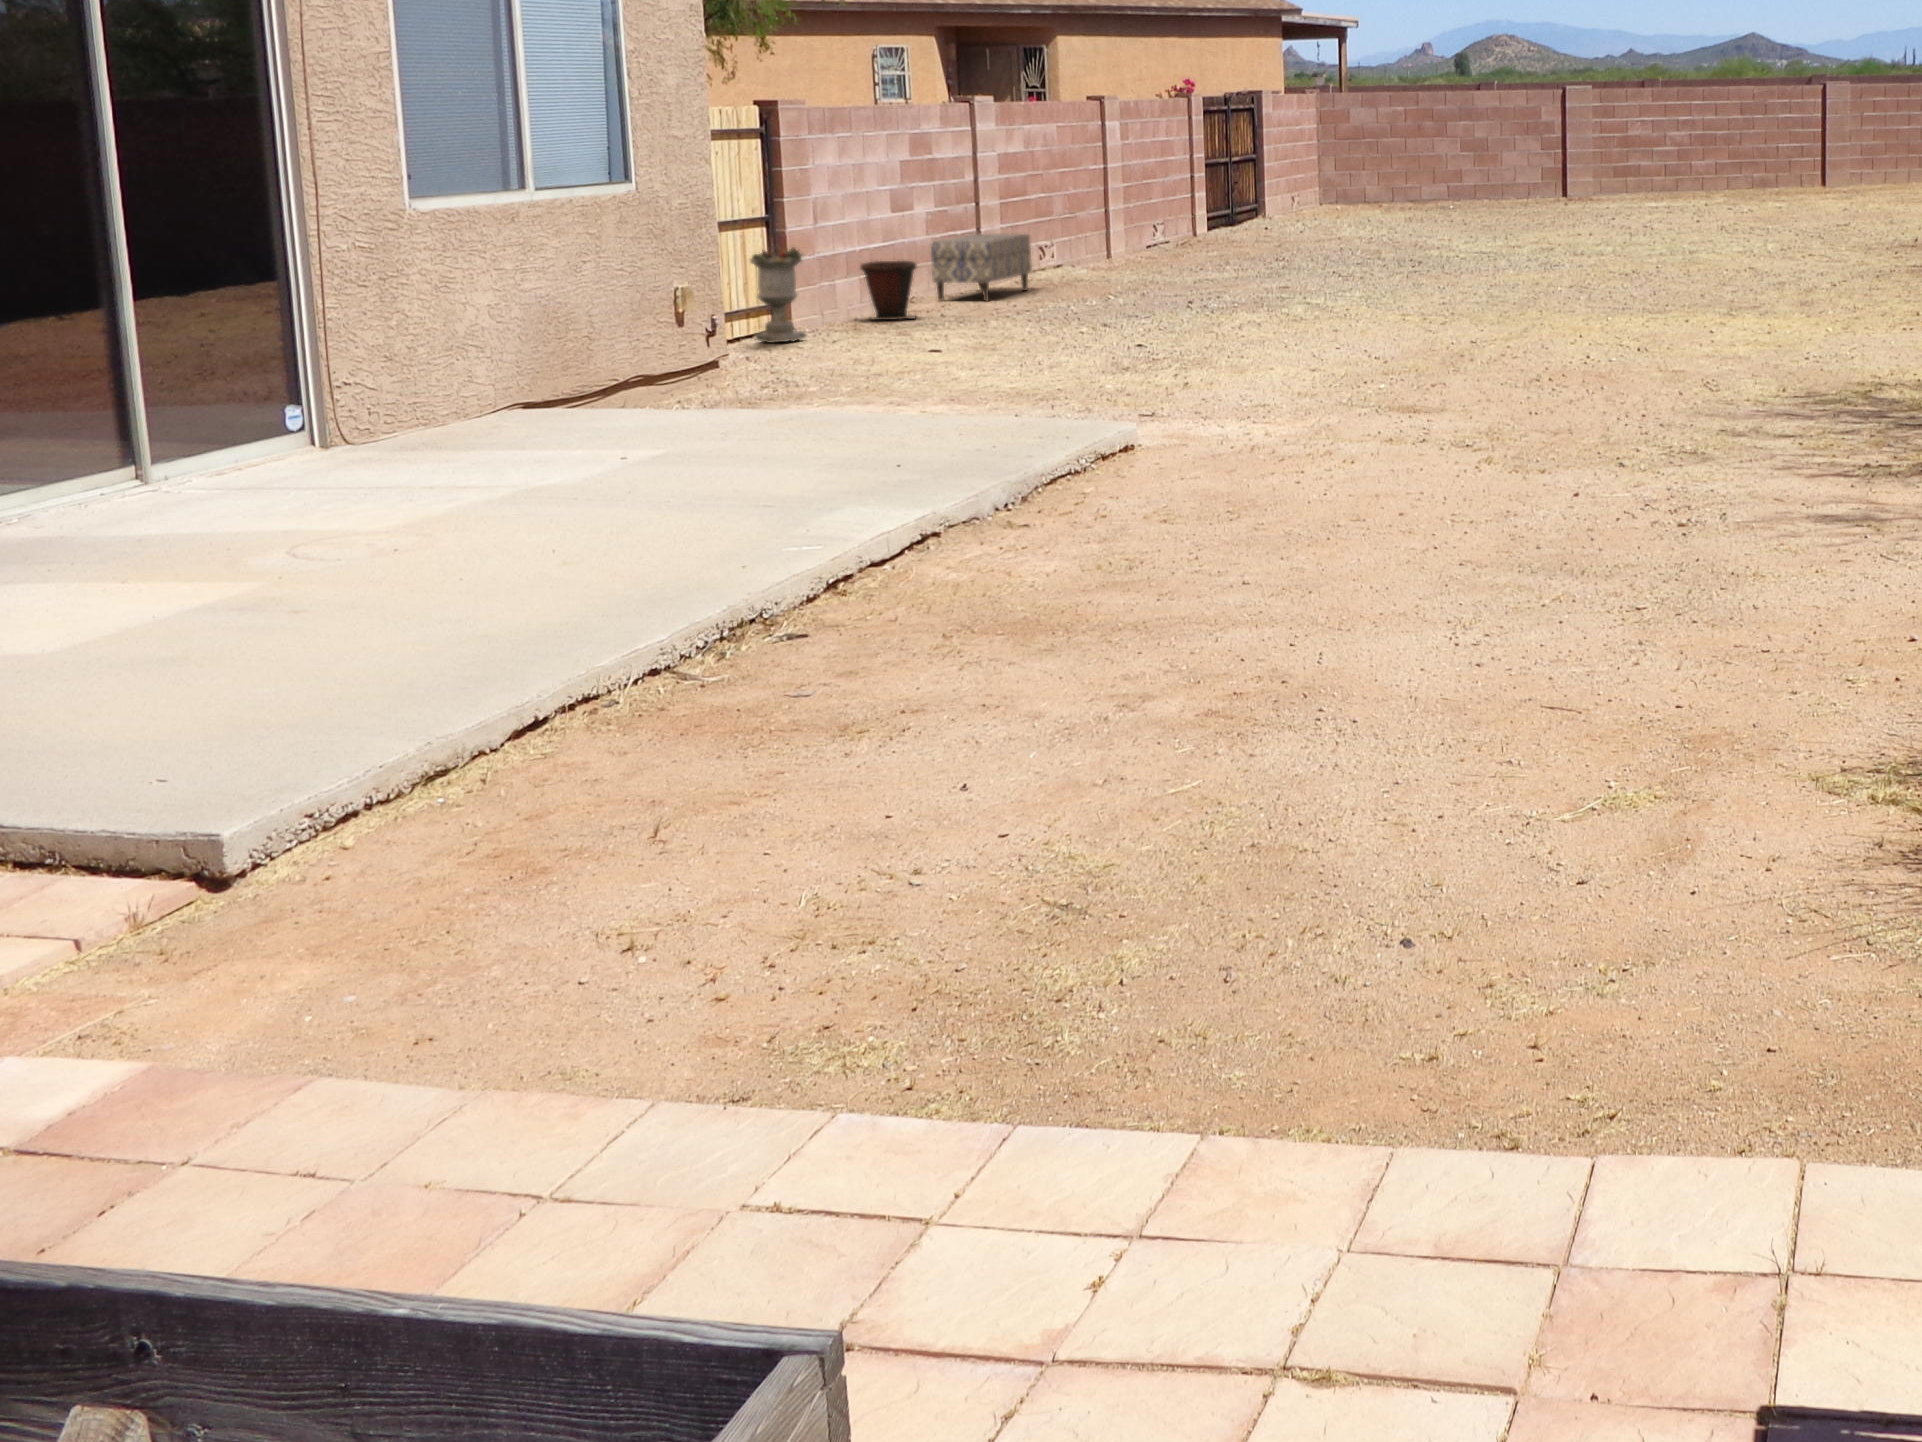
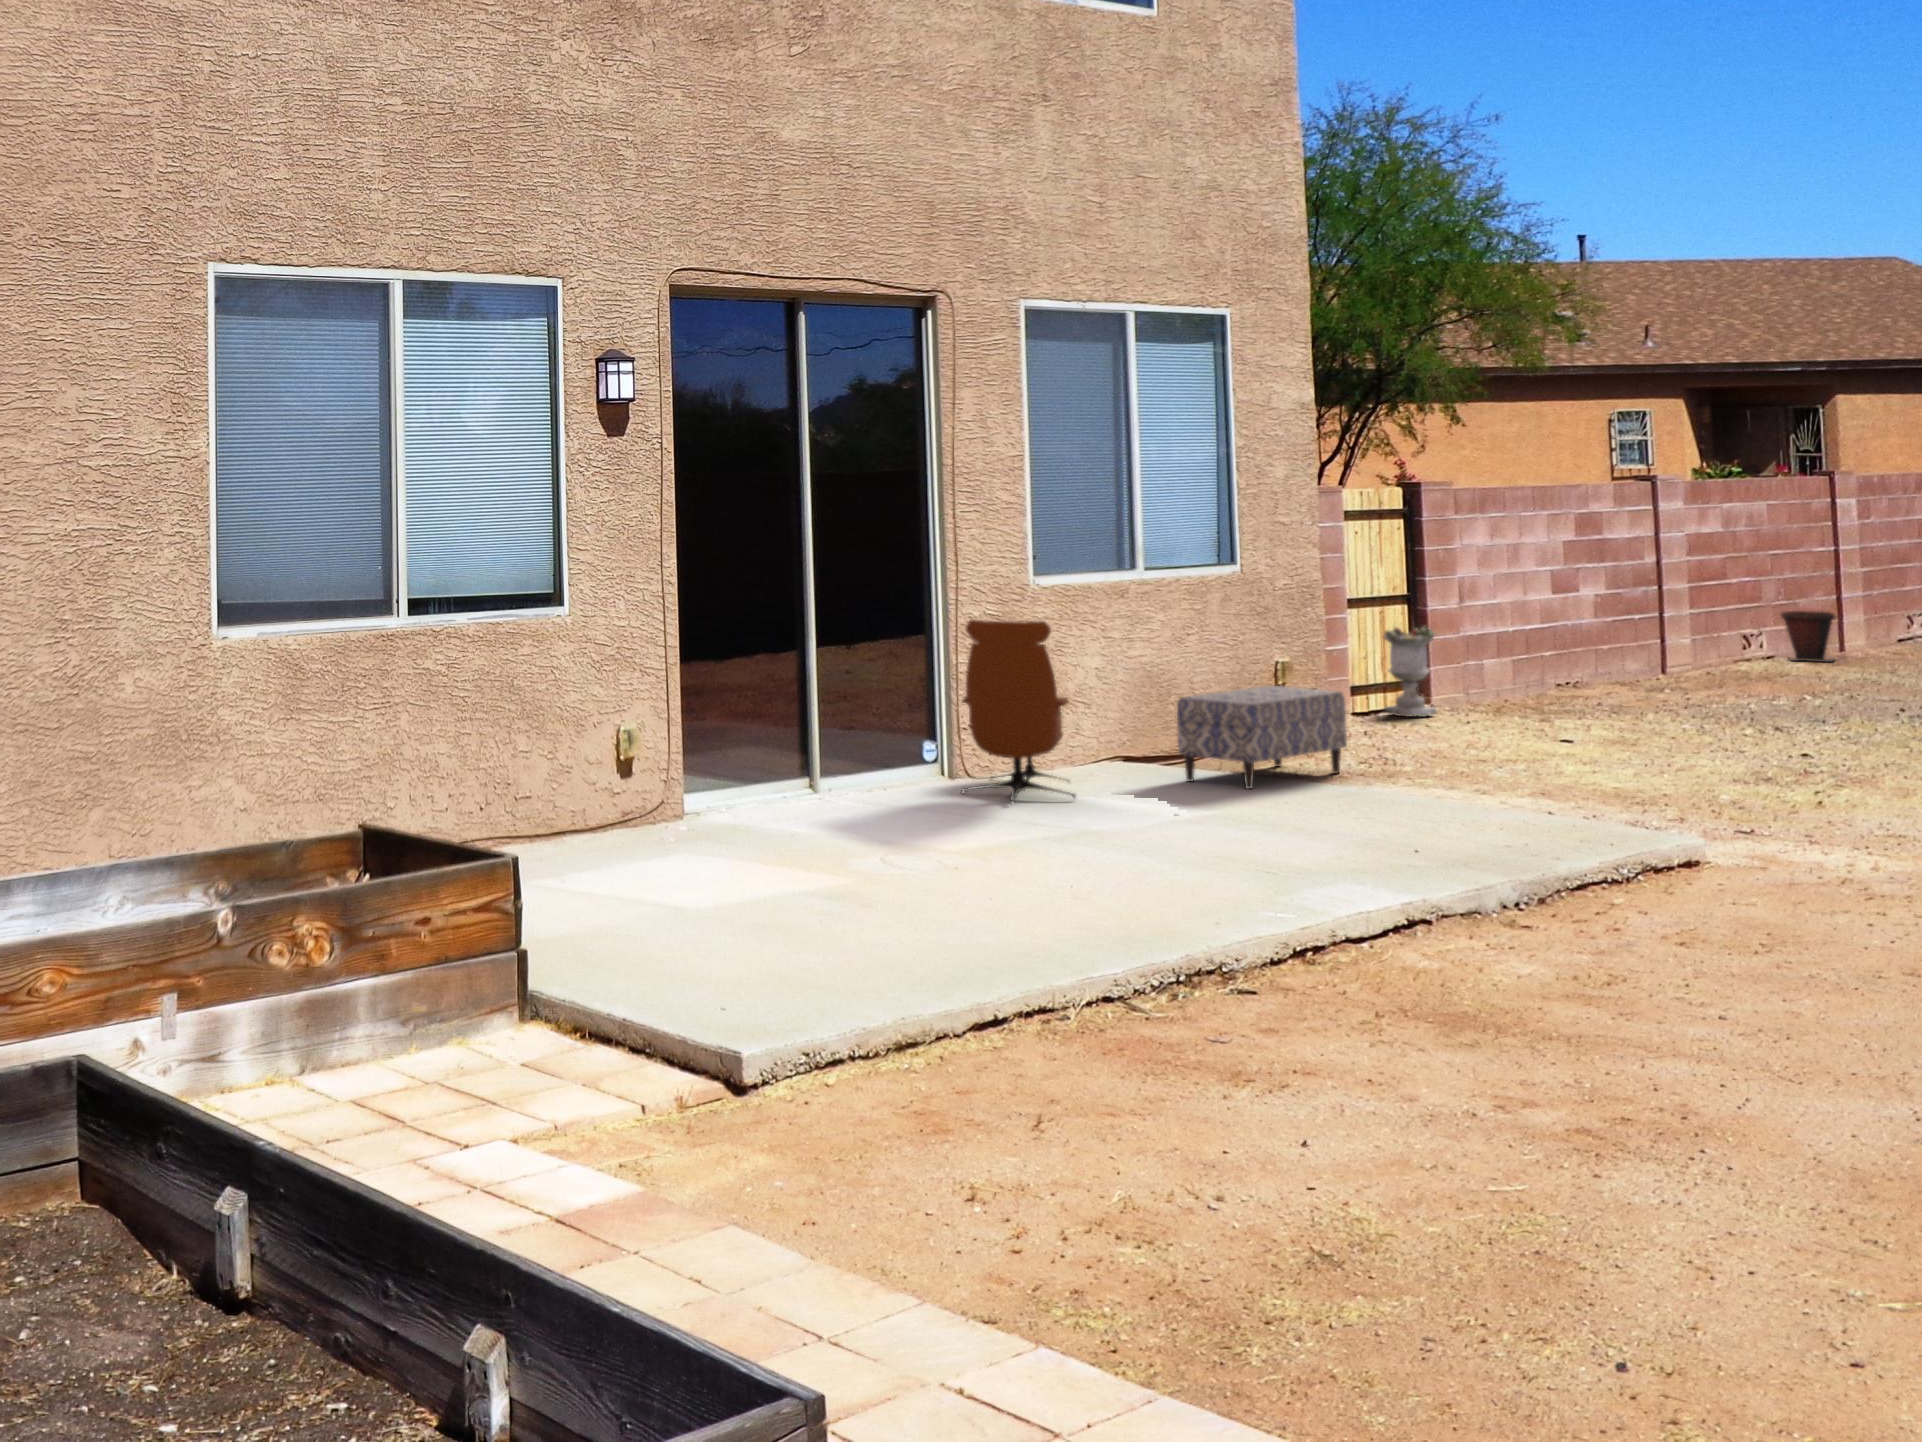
bench: present [931,234,1032,301] -> present [1177,686,1347,789]
lounge chair: none [341,247,493,471] -> present [962,619,1076,803]
bucket: present [860,261,917,320] -> present [1781,611,1835,662]

